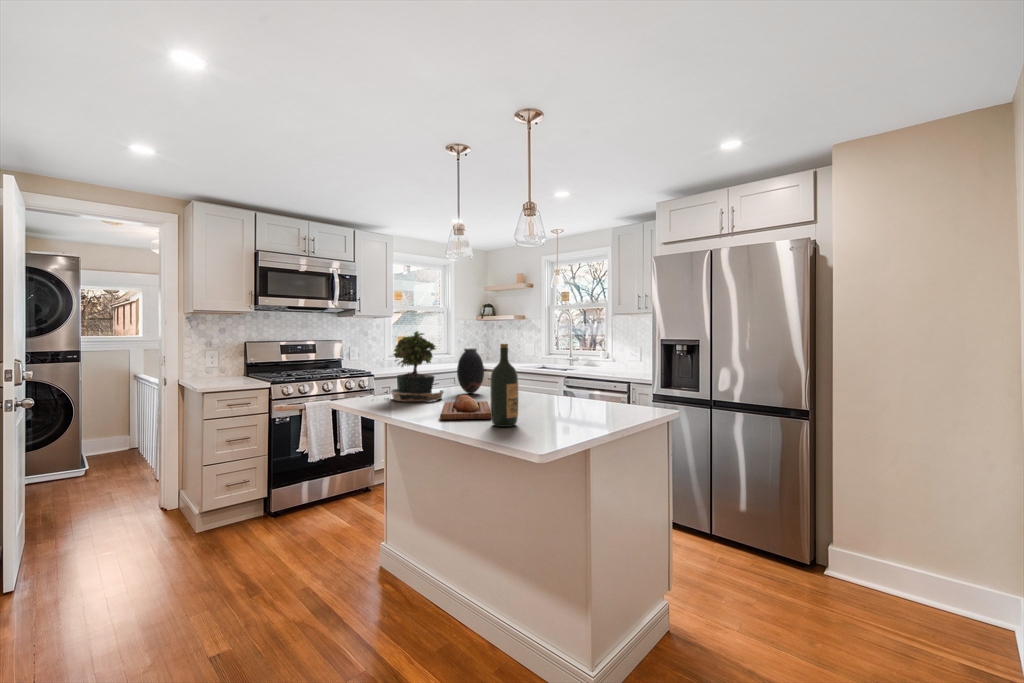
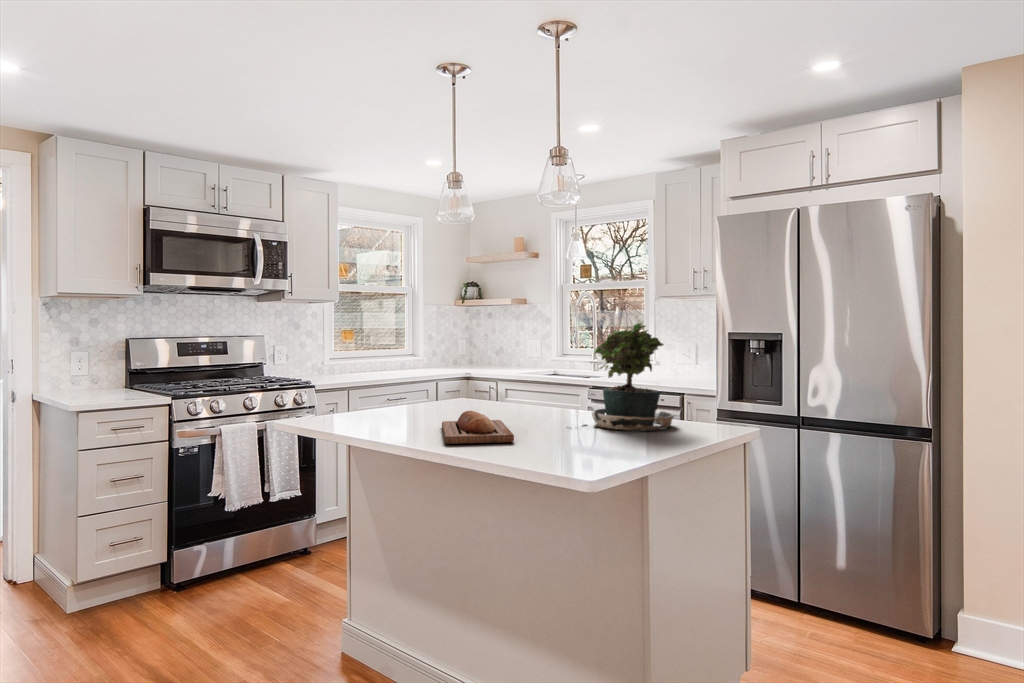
potted plant: present [391,331,444,402] -> present [567,322,674,430]
wine bottle: present [490,344,518,427] -> none [517,341,554,452]
vase: present [457,349,484,394] -> none [450,347,488,410]

